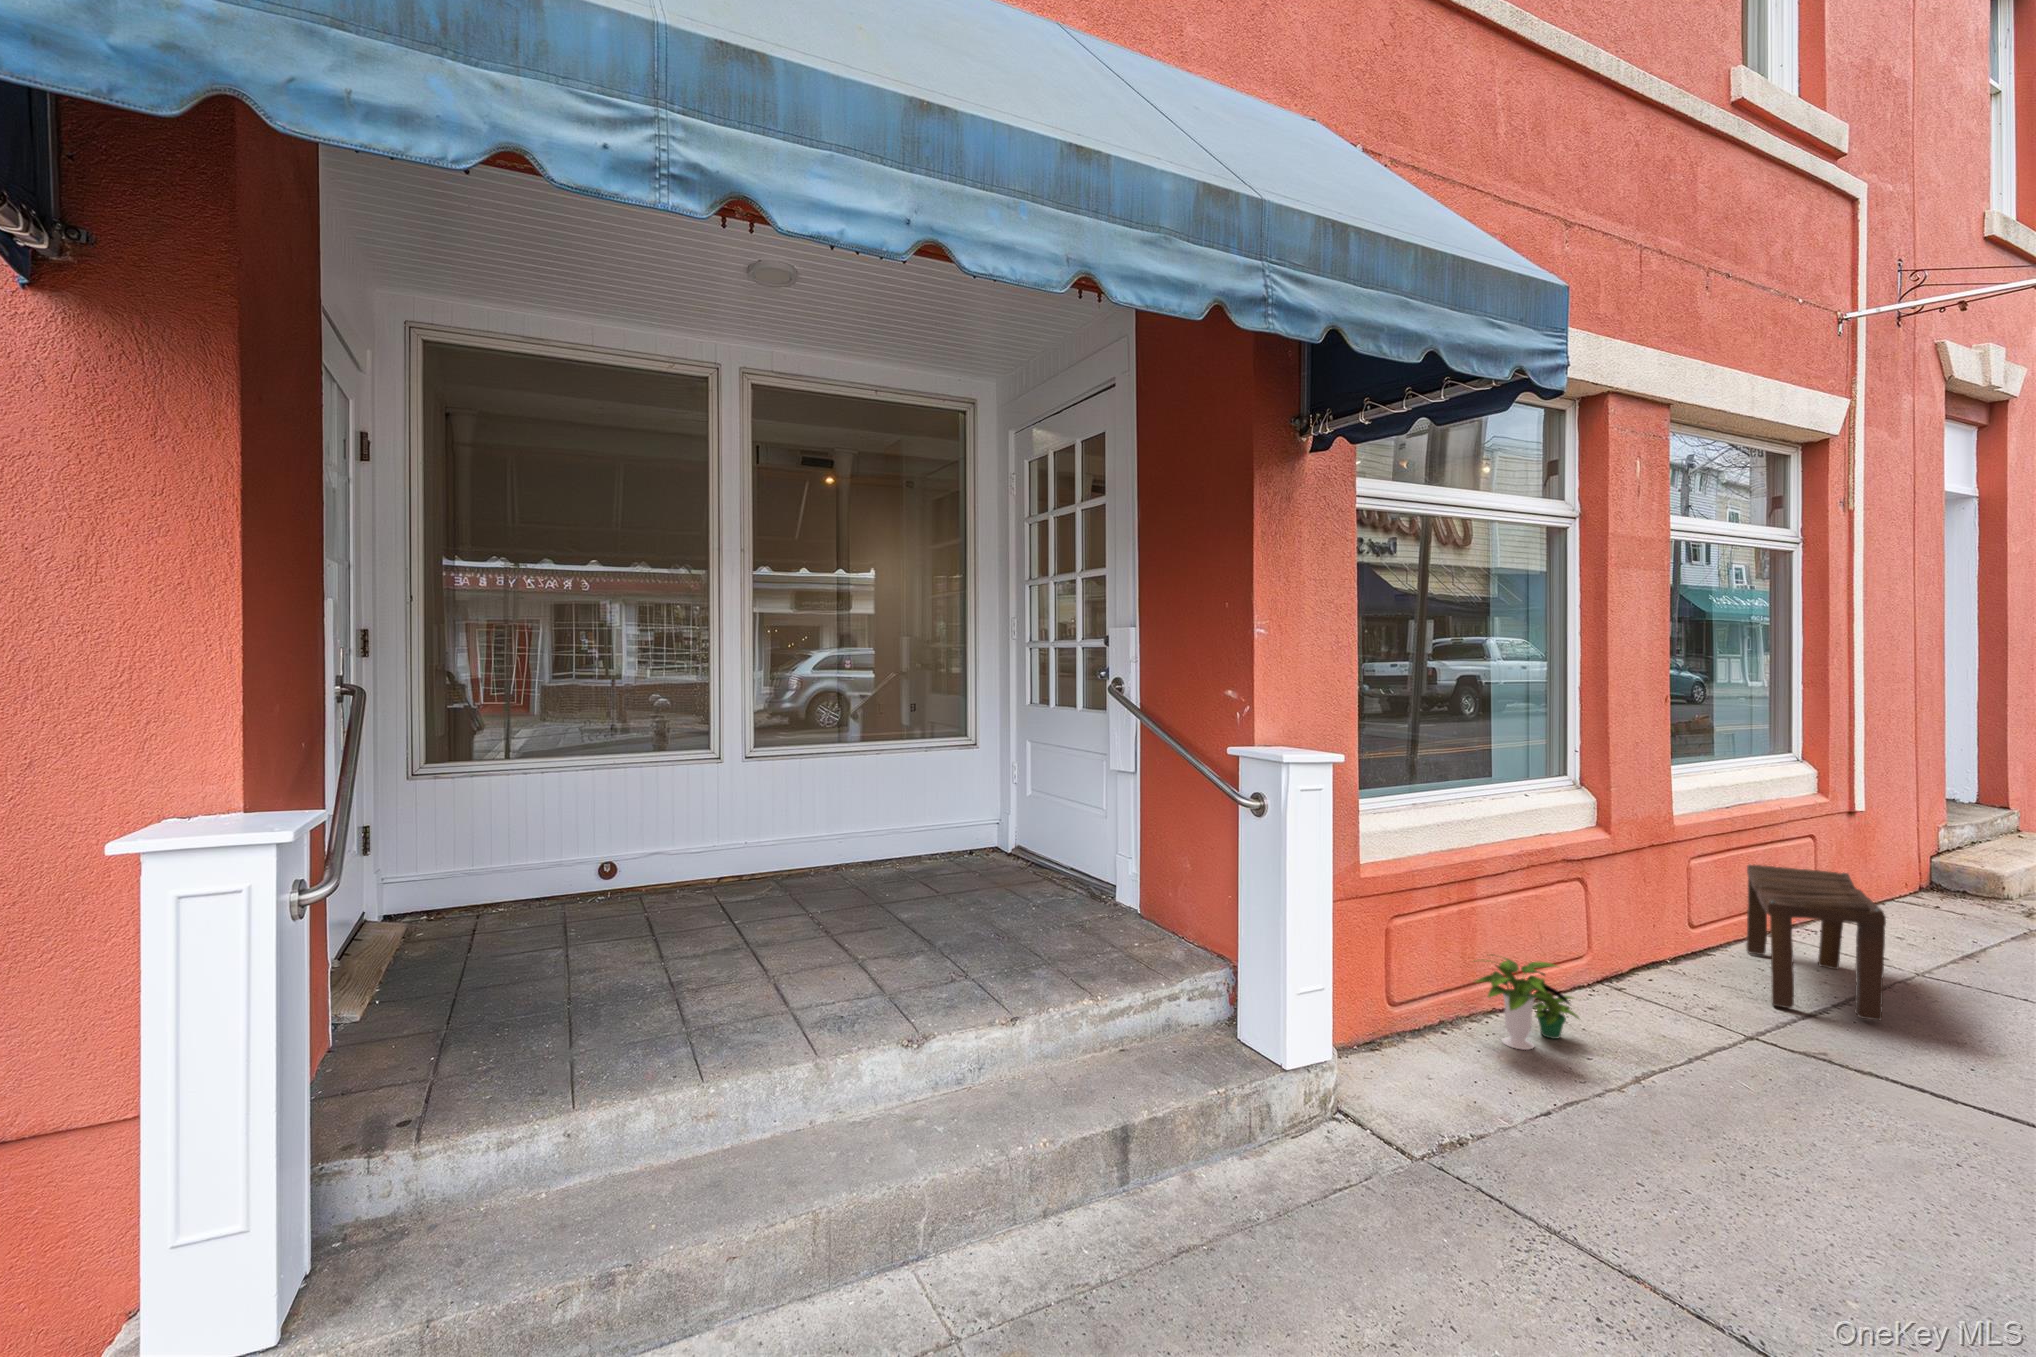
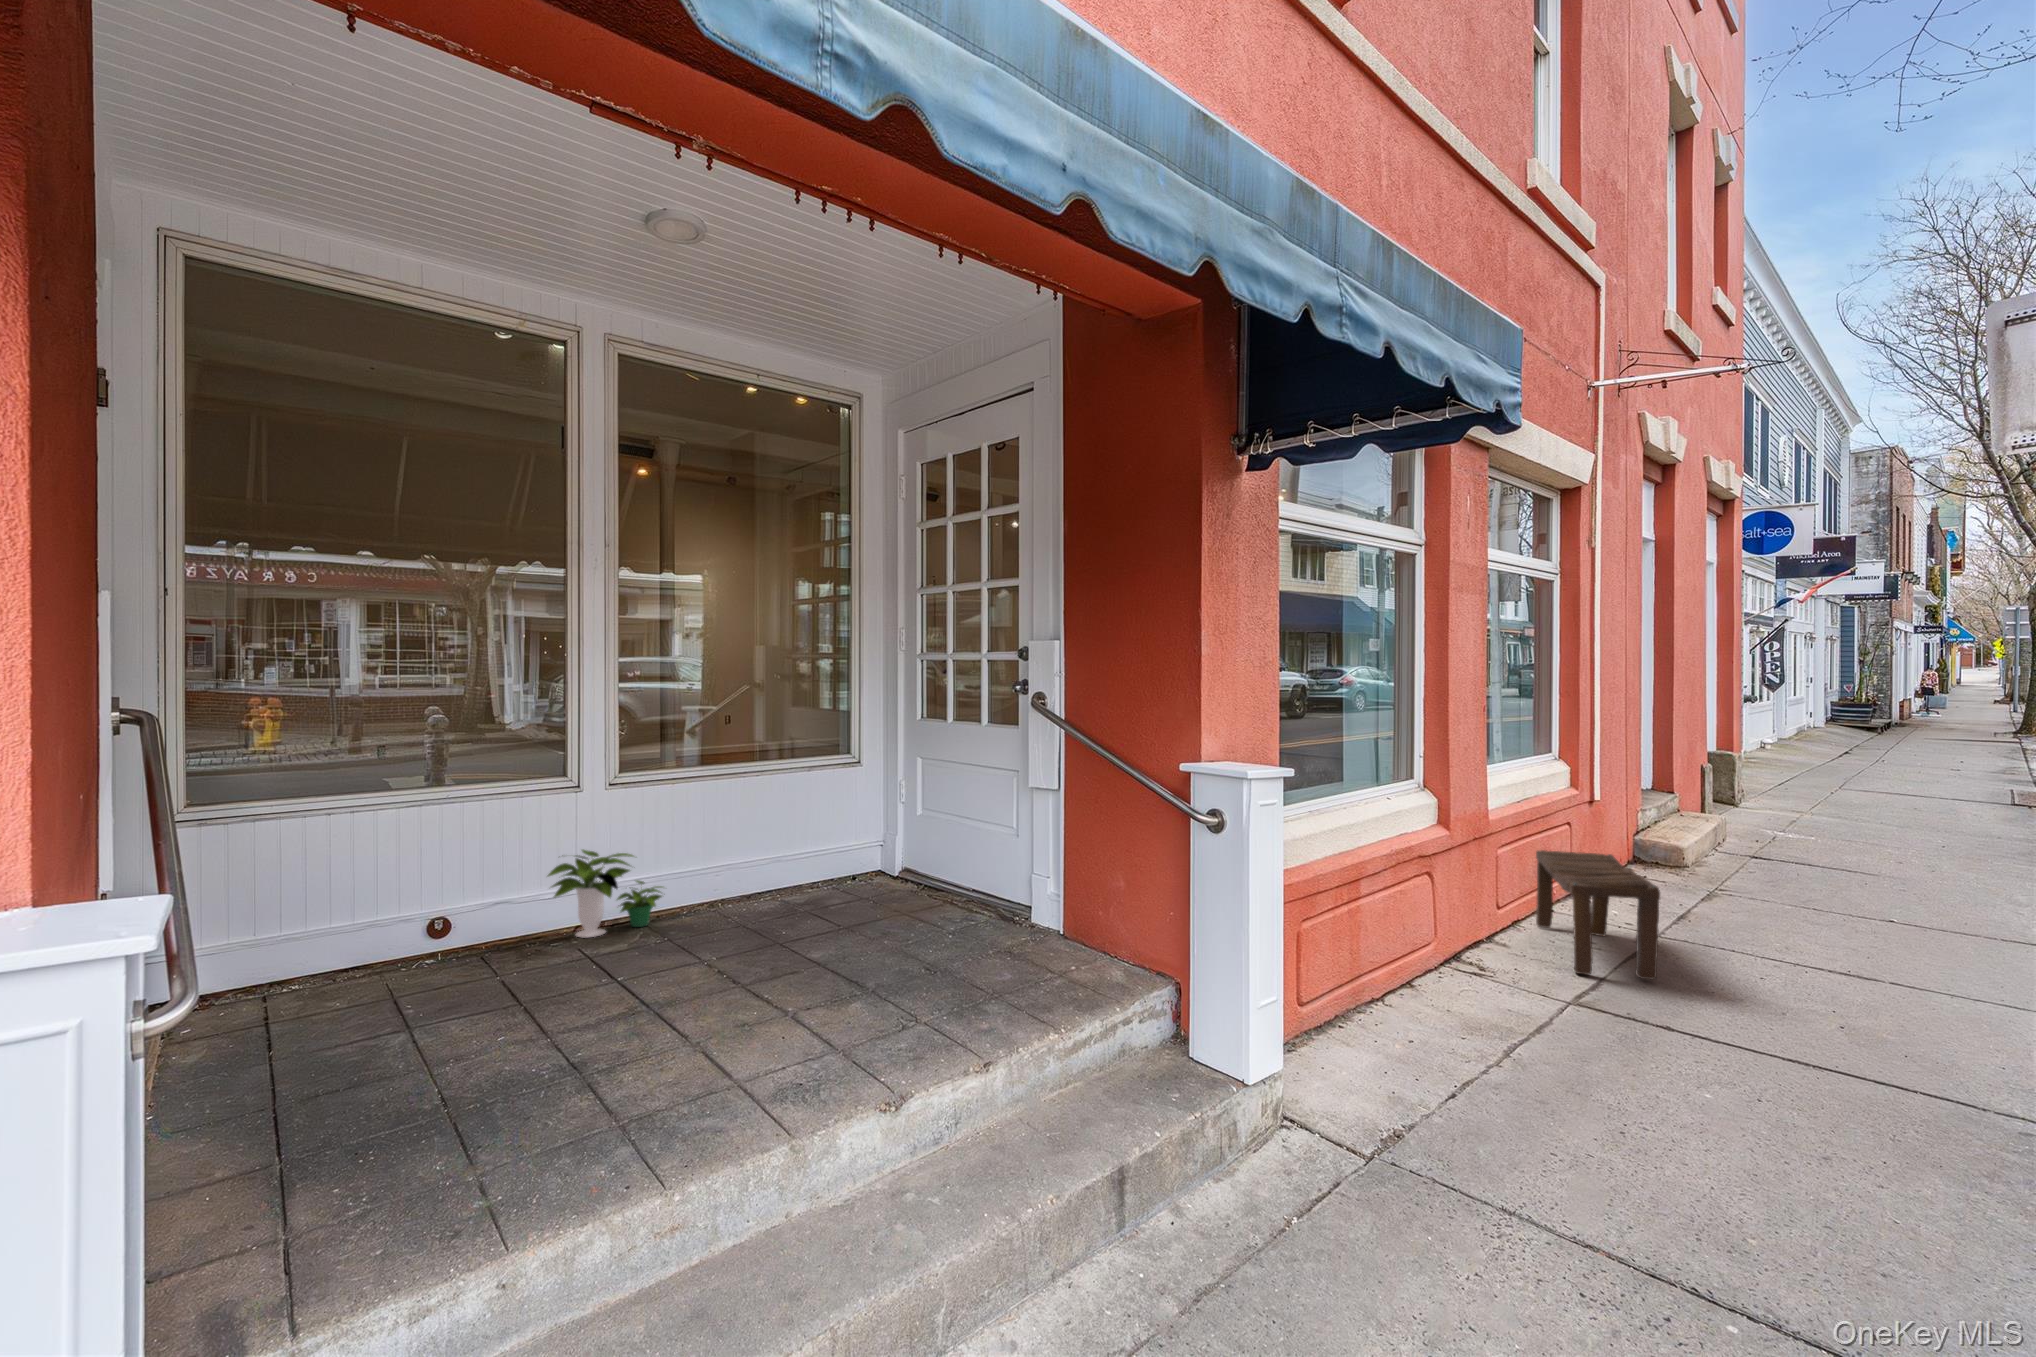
potted plant: present [1474,958,1579,1050] -> present [548,849,662,938]

